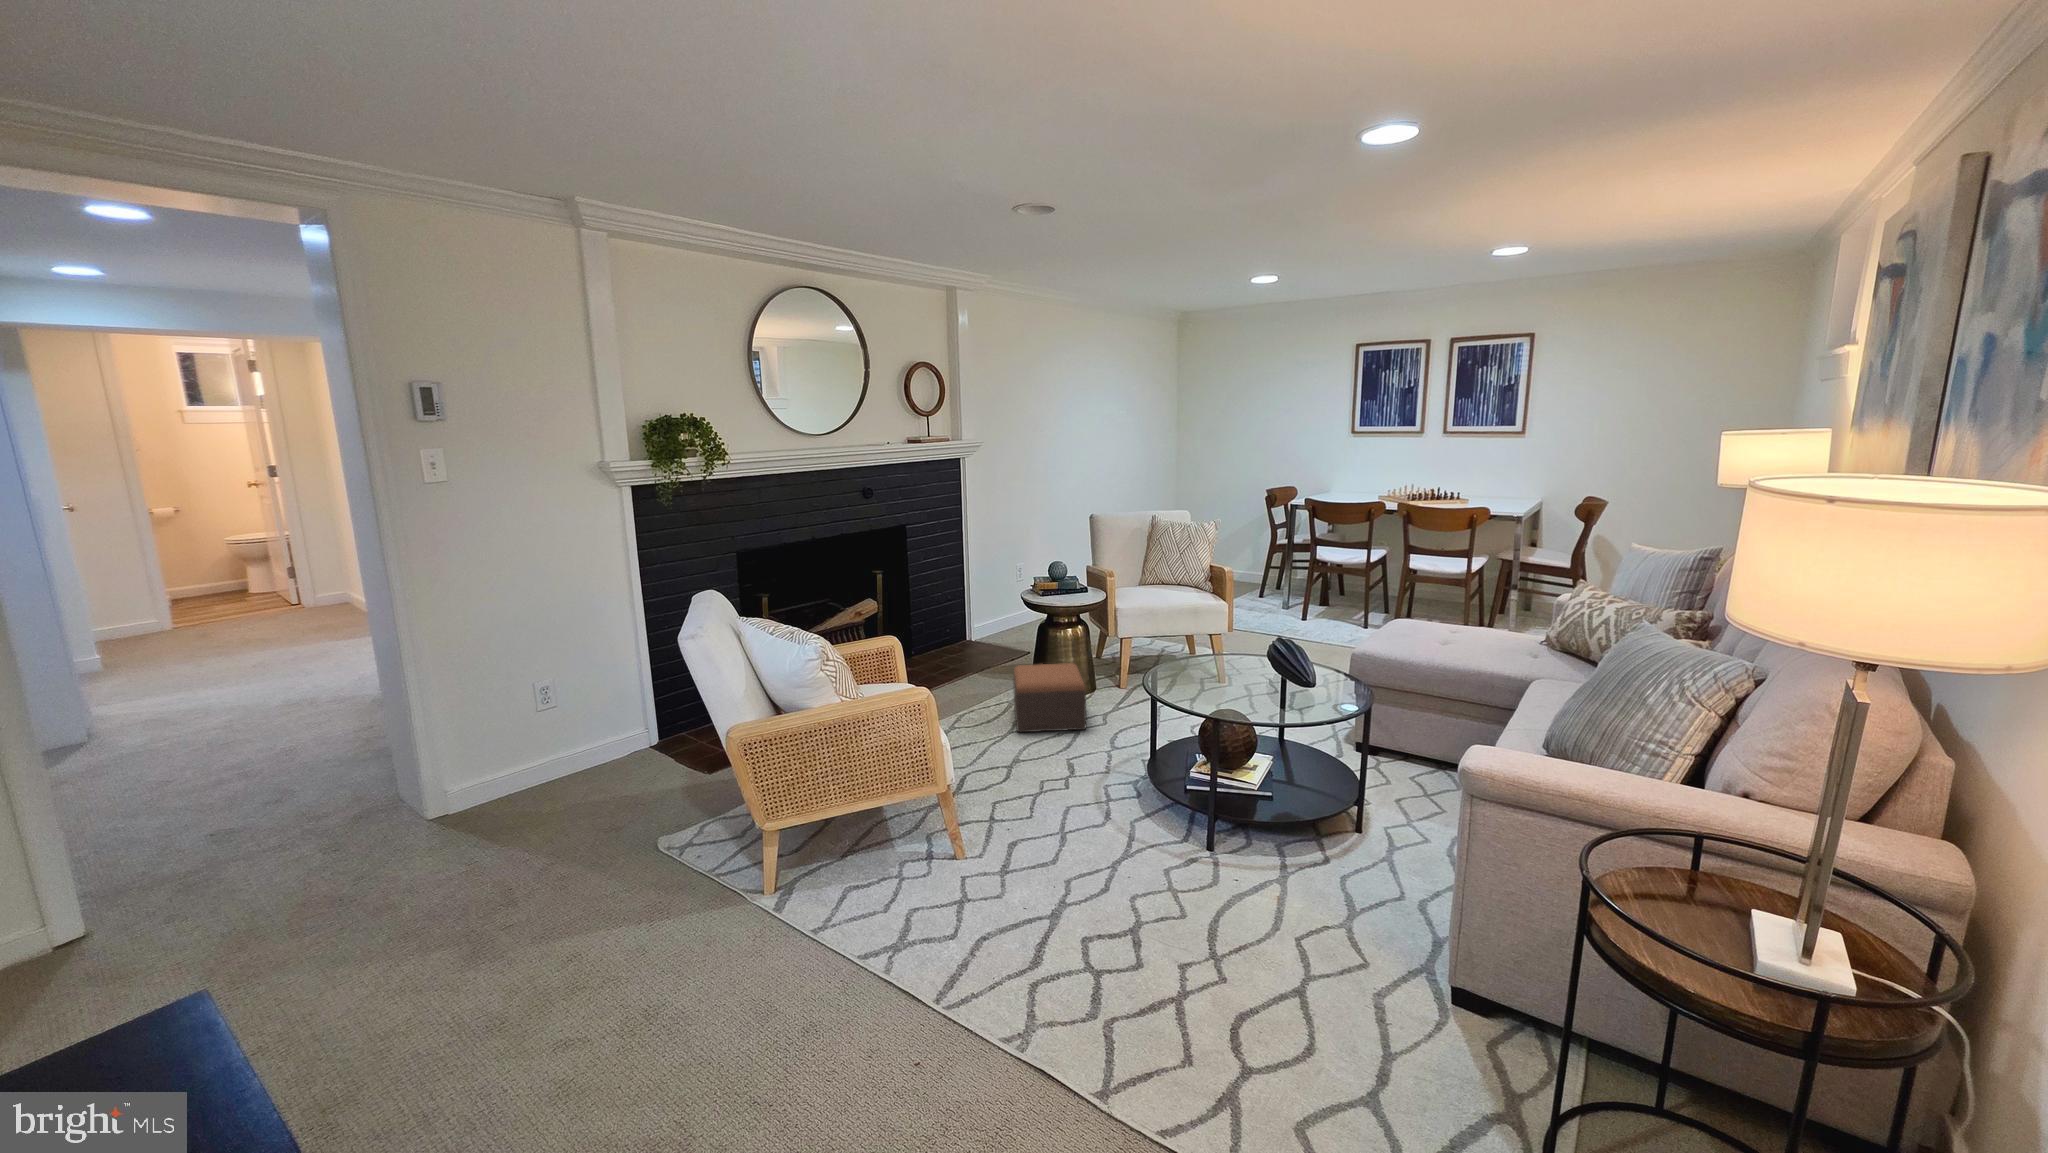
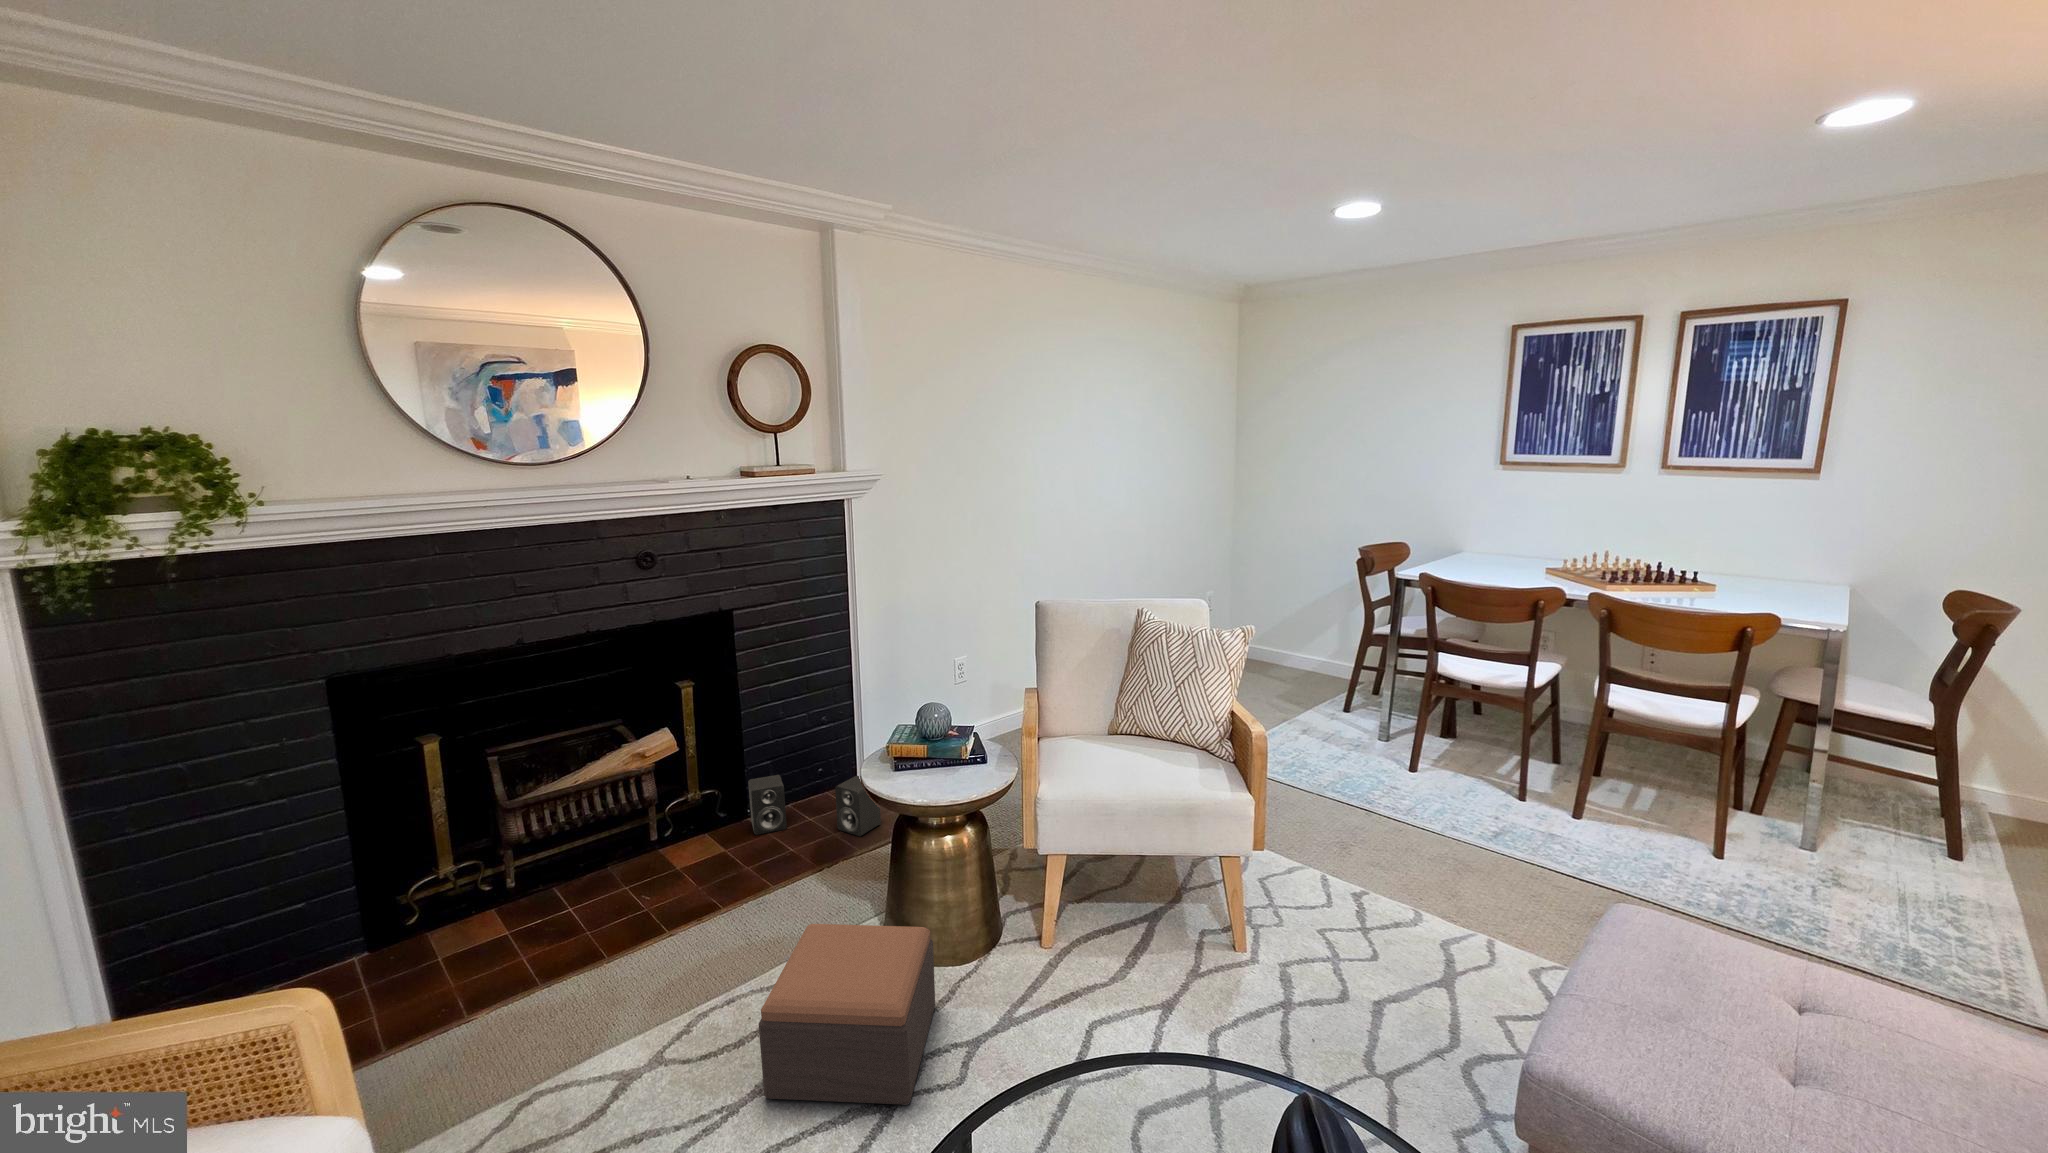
speaker: none [918,626,999,662] -> present [748,775,881,837]

